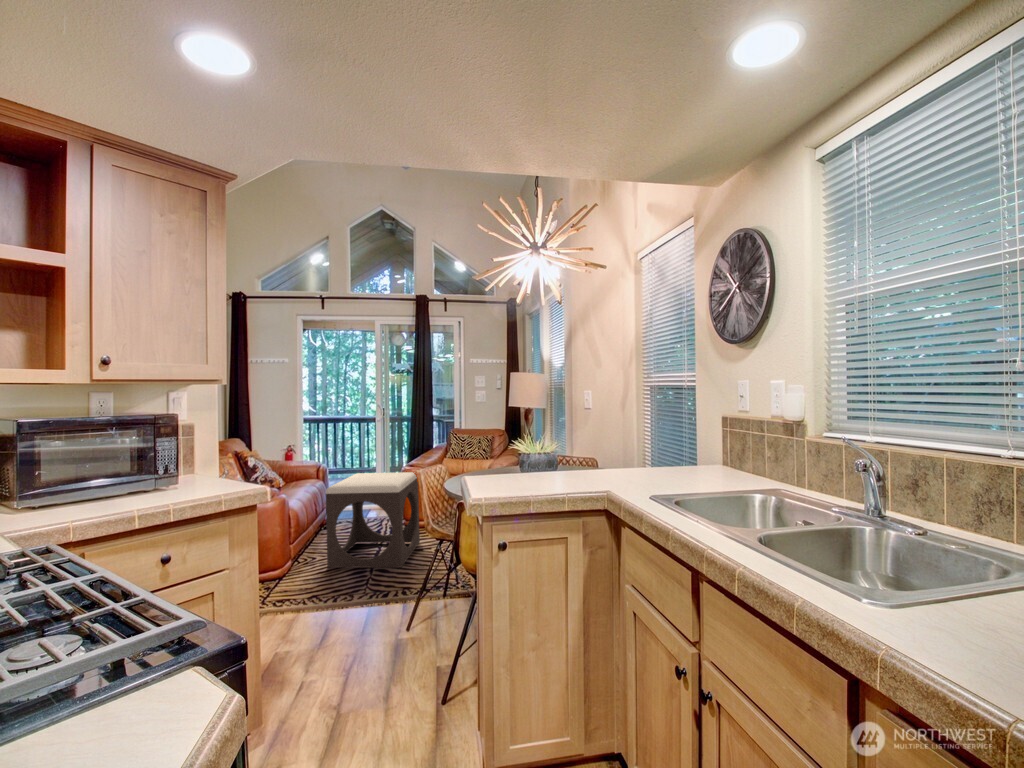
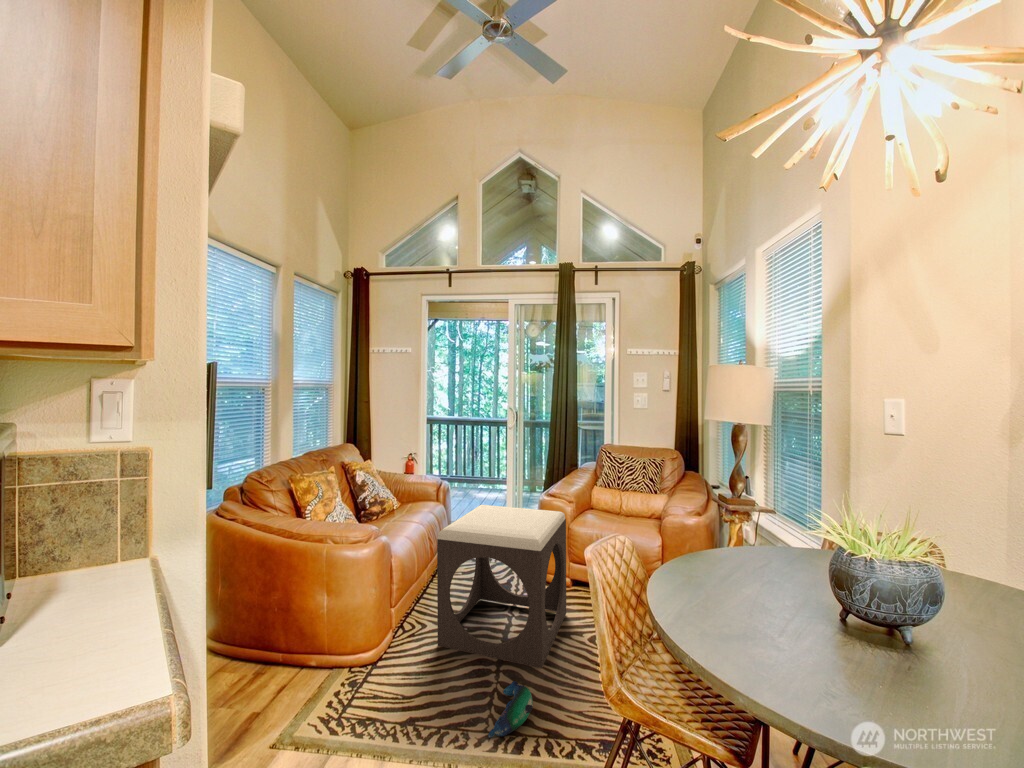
plush toy: none [367,570,395,597] -> present [488,681,533,738]

